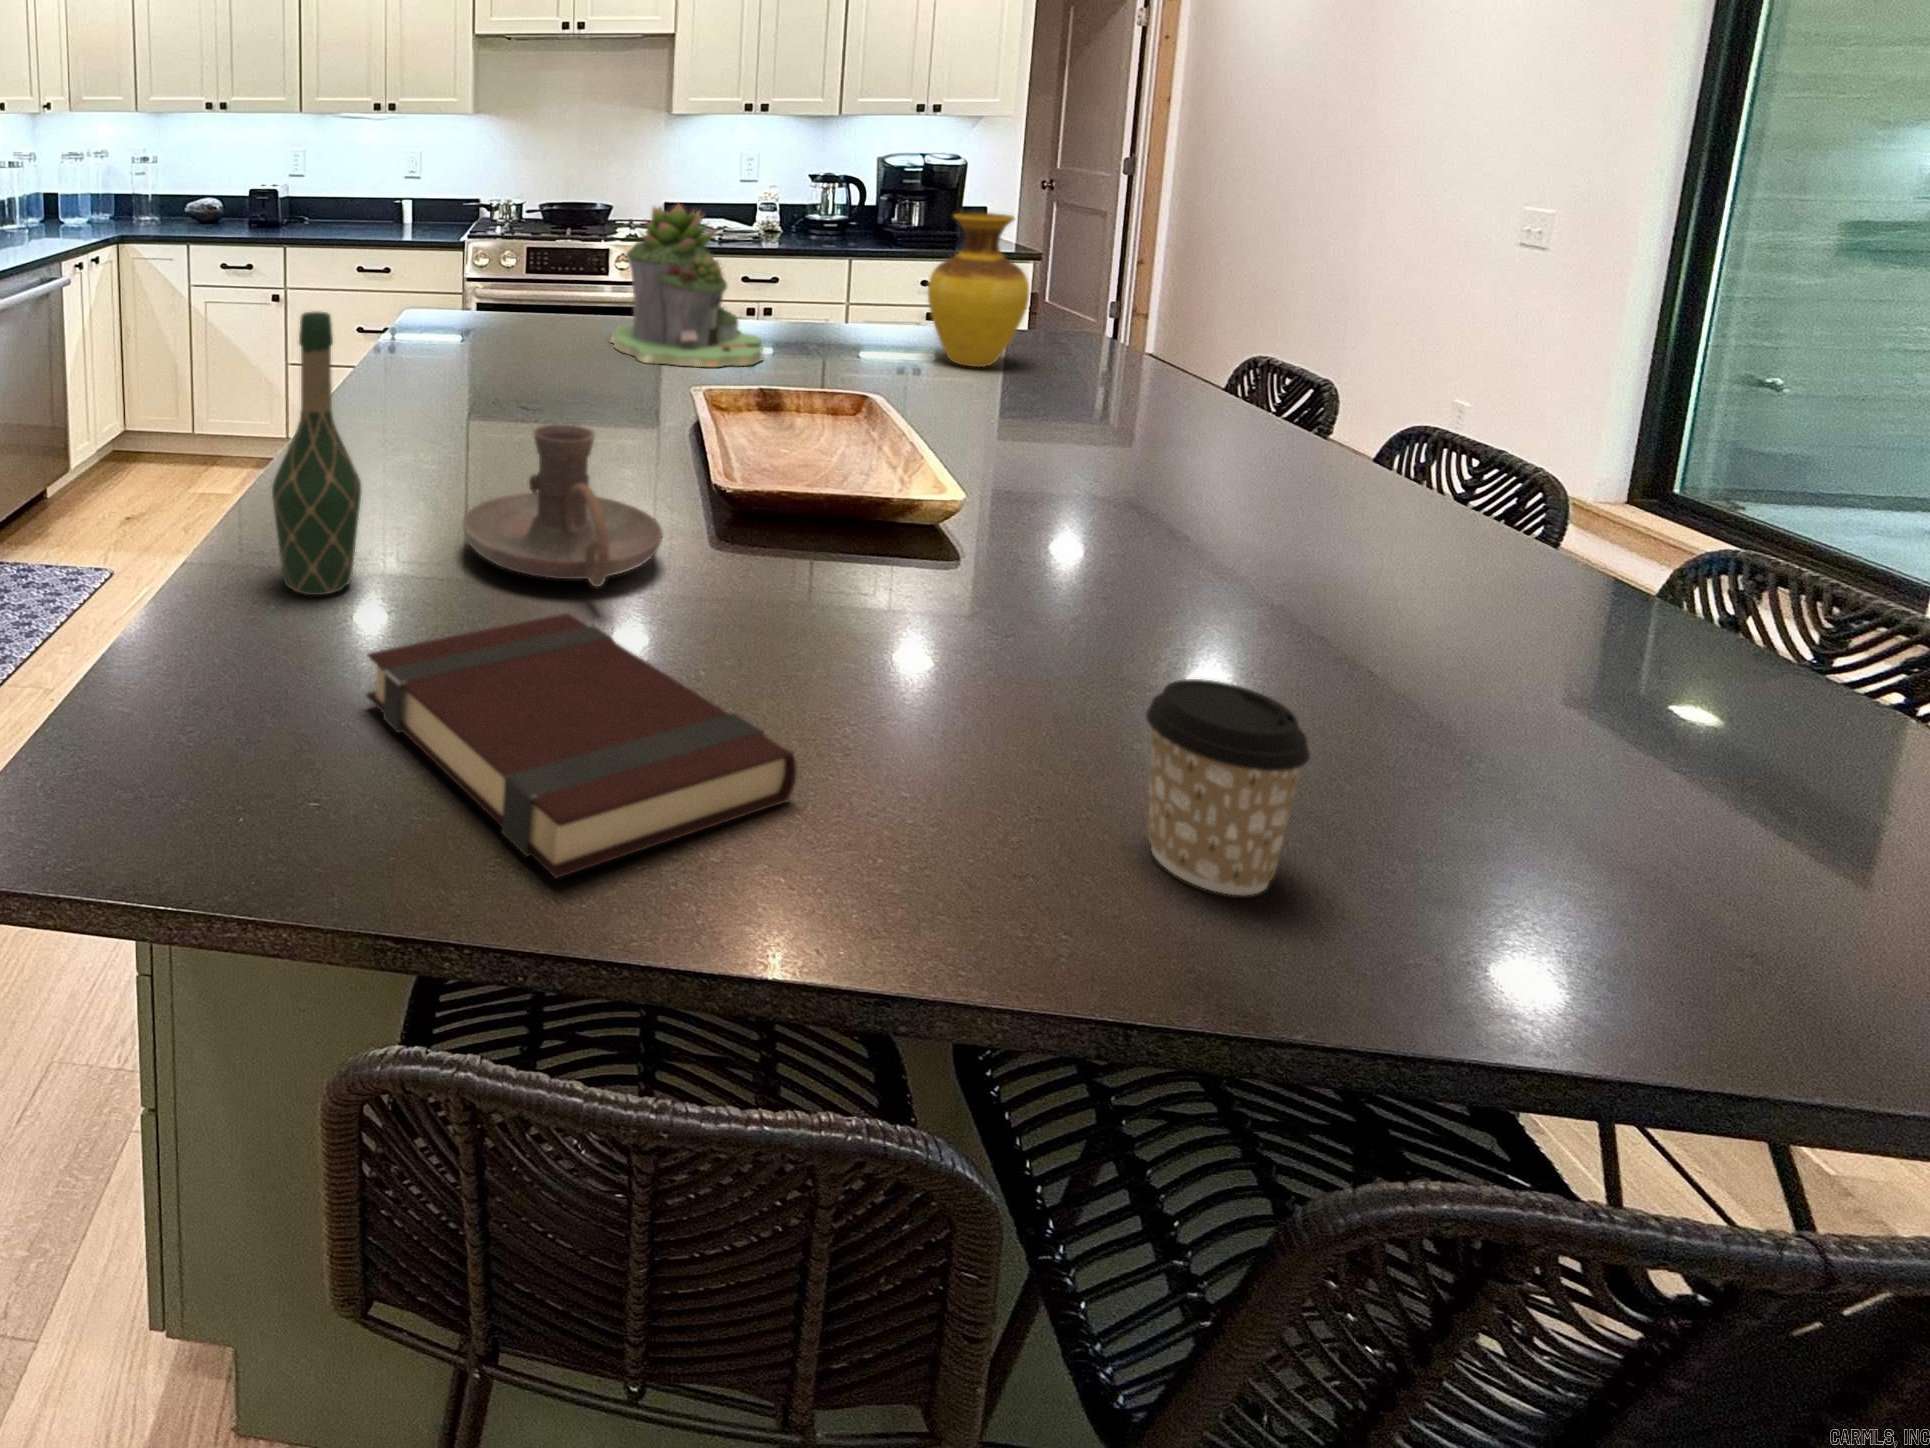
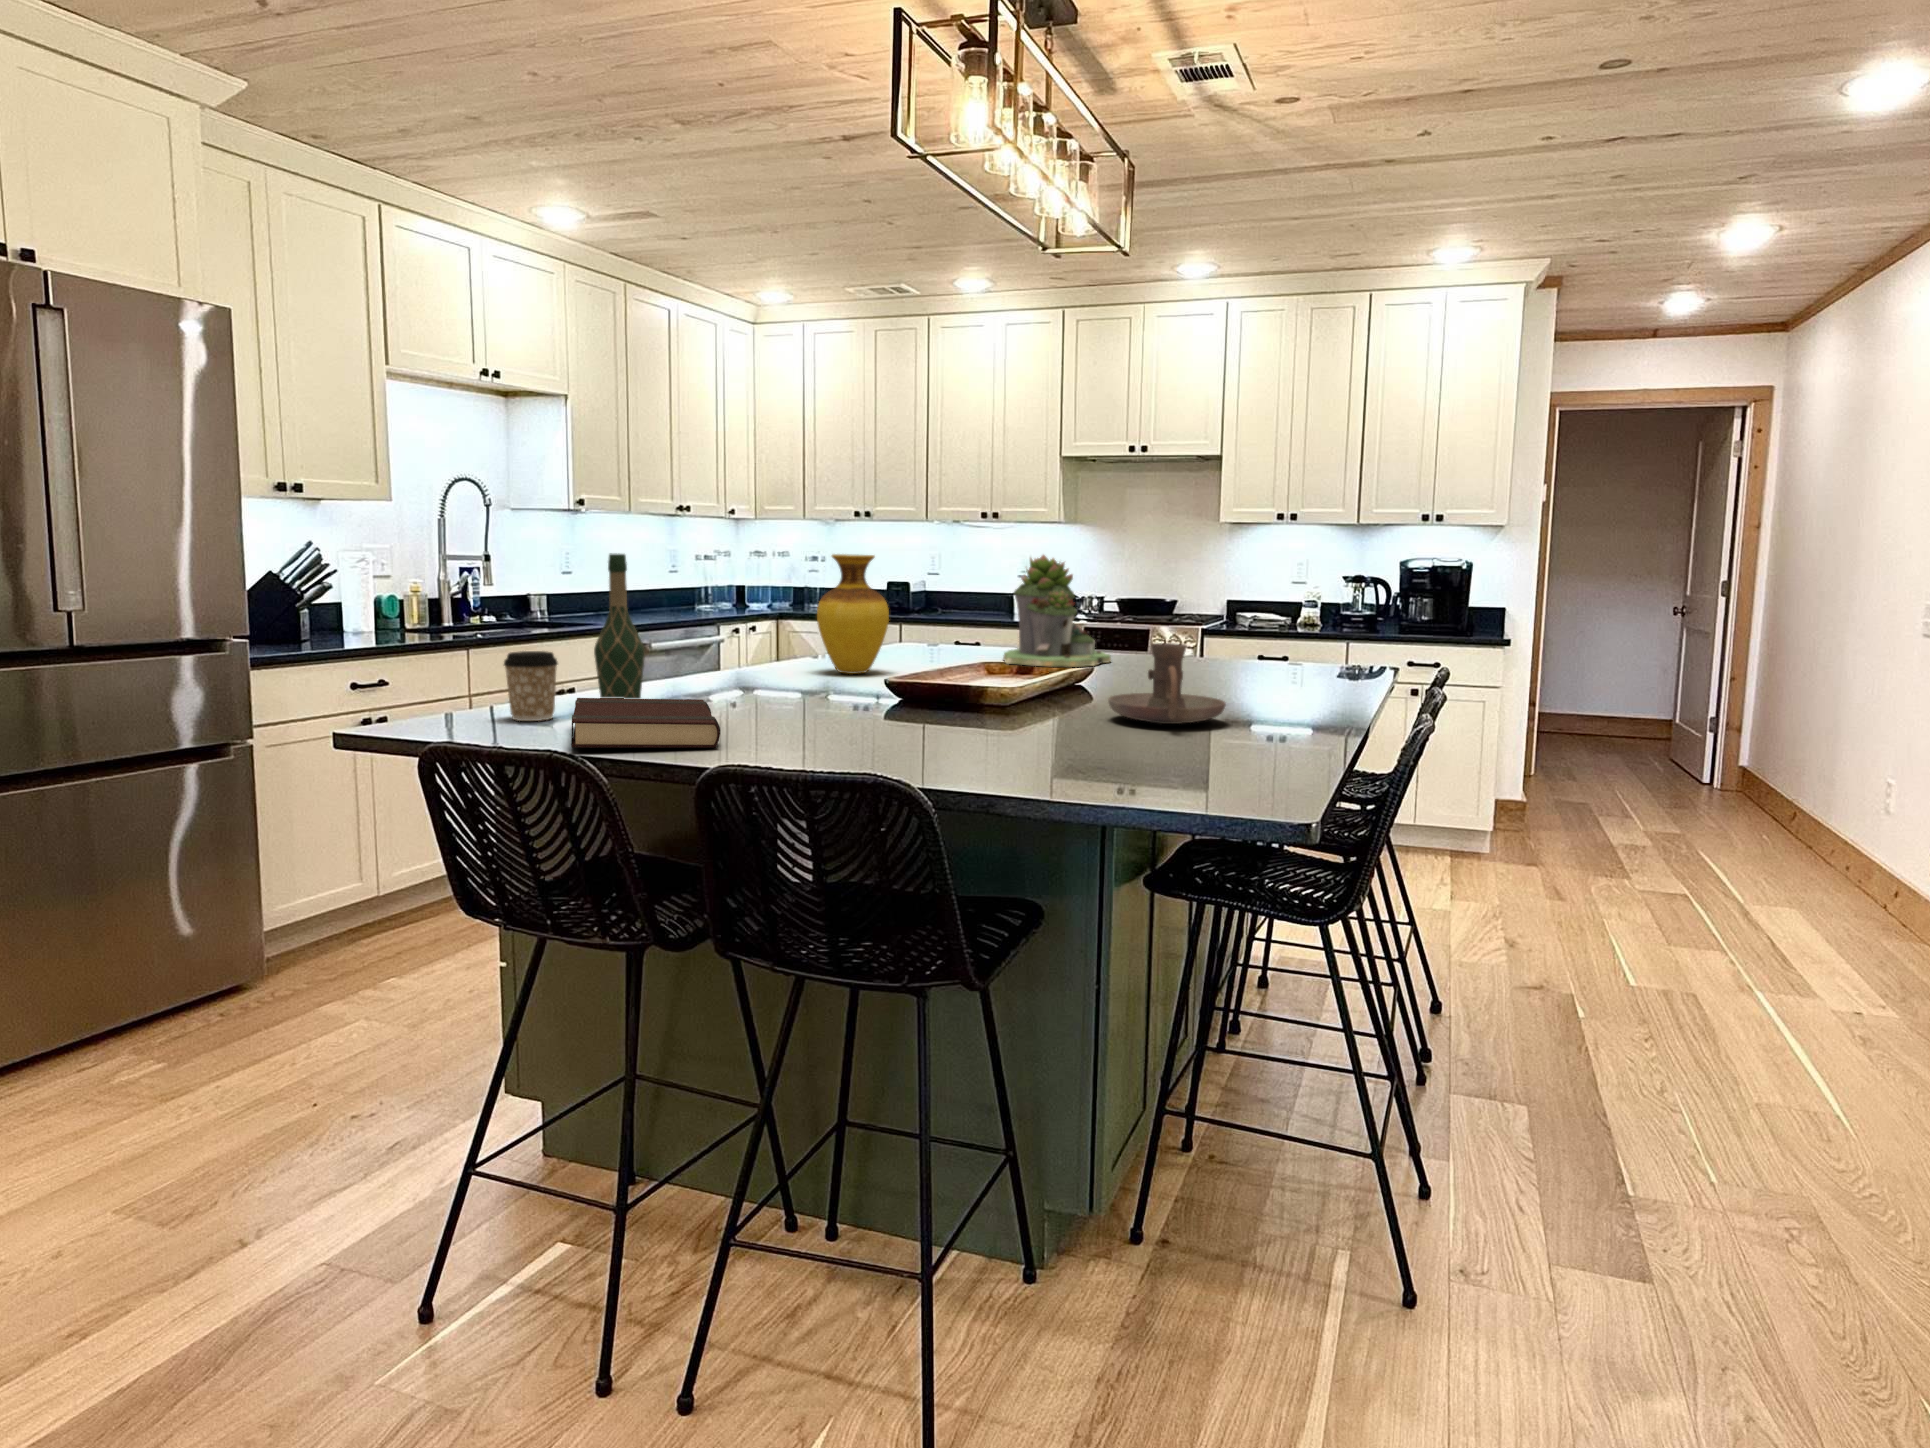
vase: present [928,213,1029,367] -> present [817,554,889,674]
candle holder: present [463,424,663,587] -> present [1108,643,1226,724]
coffee cup: present [1146,679,1310,895] -> present [504,651,558,721]

